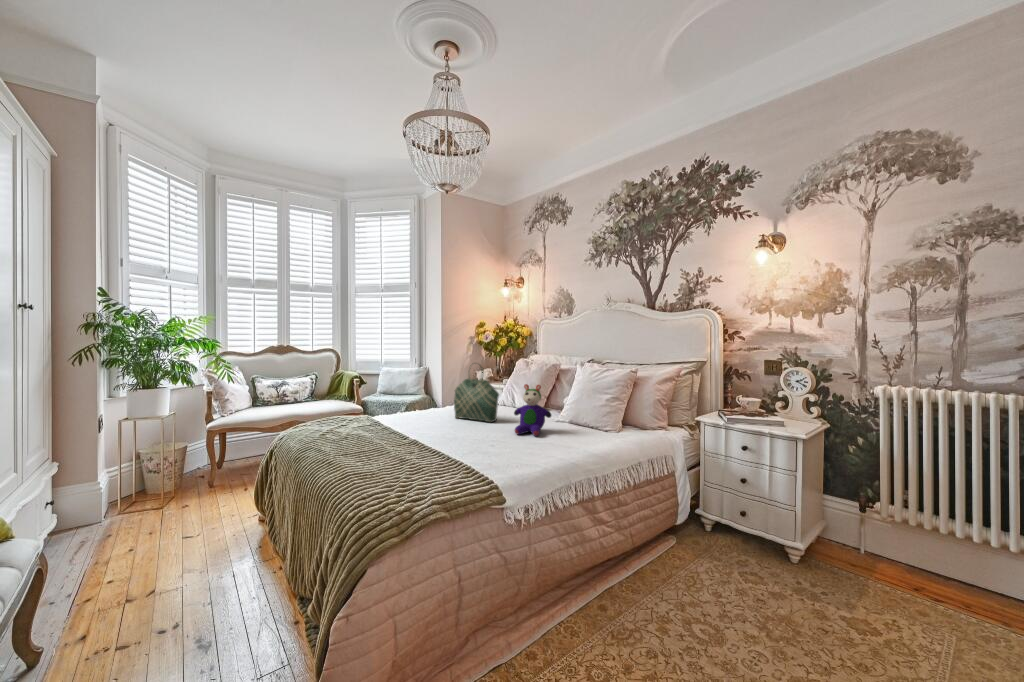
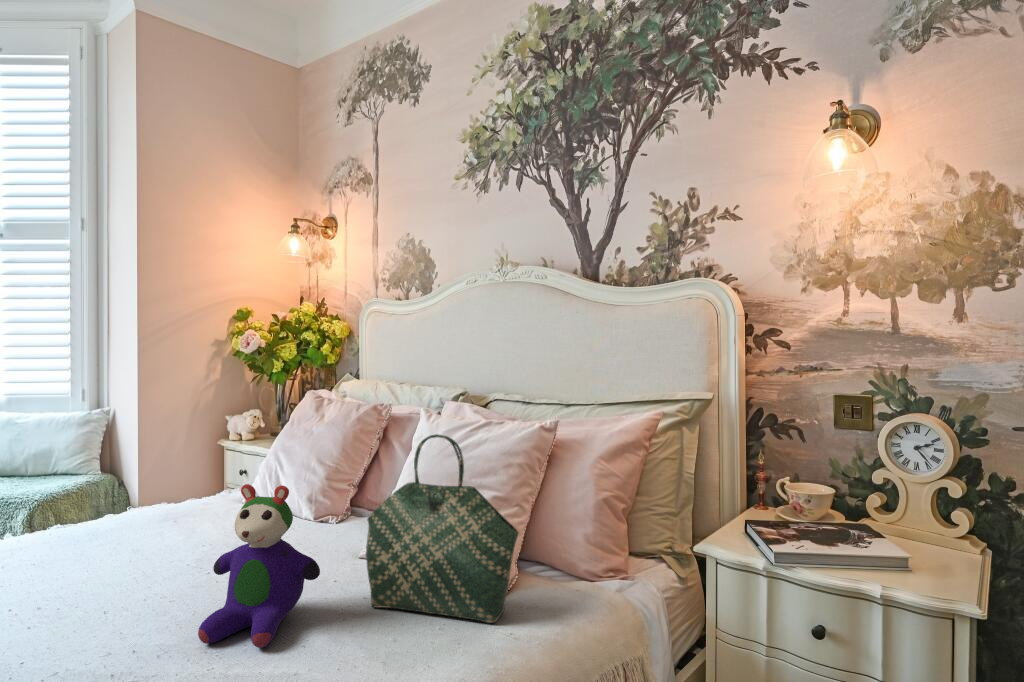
tote bag: present [454,366,499,422] -> present [366,435,518,623]

